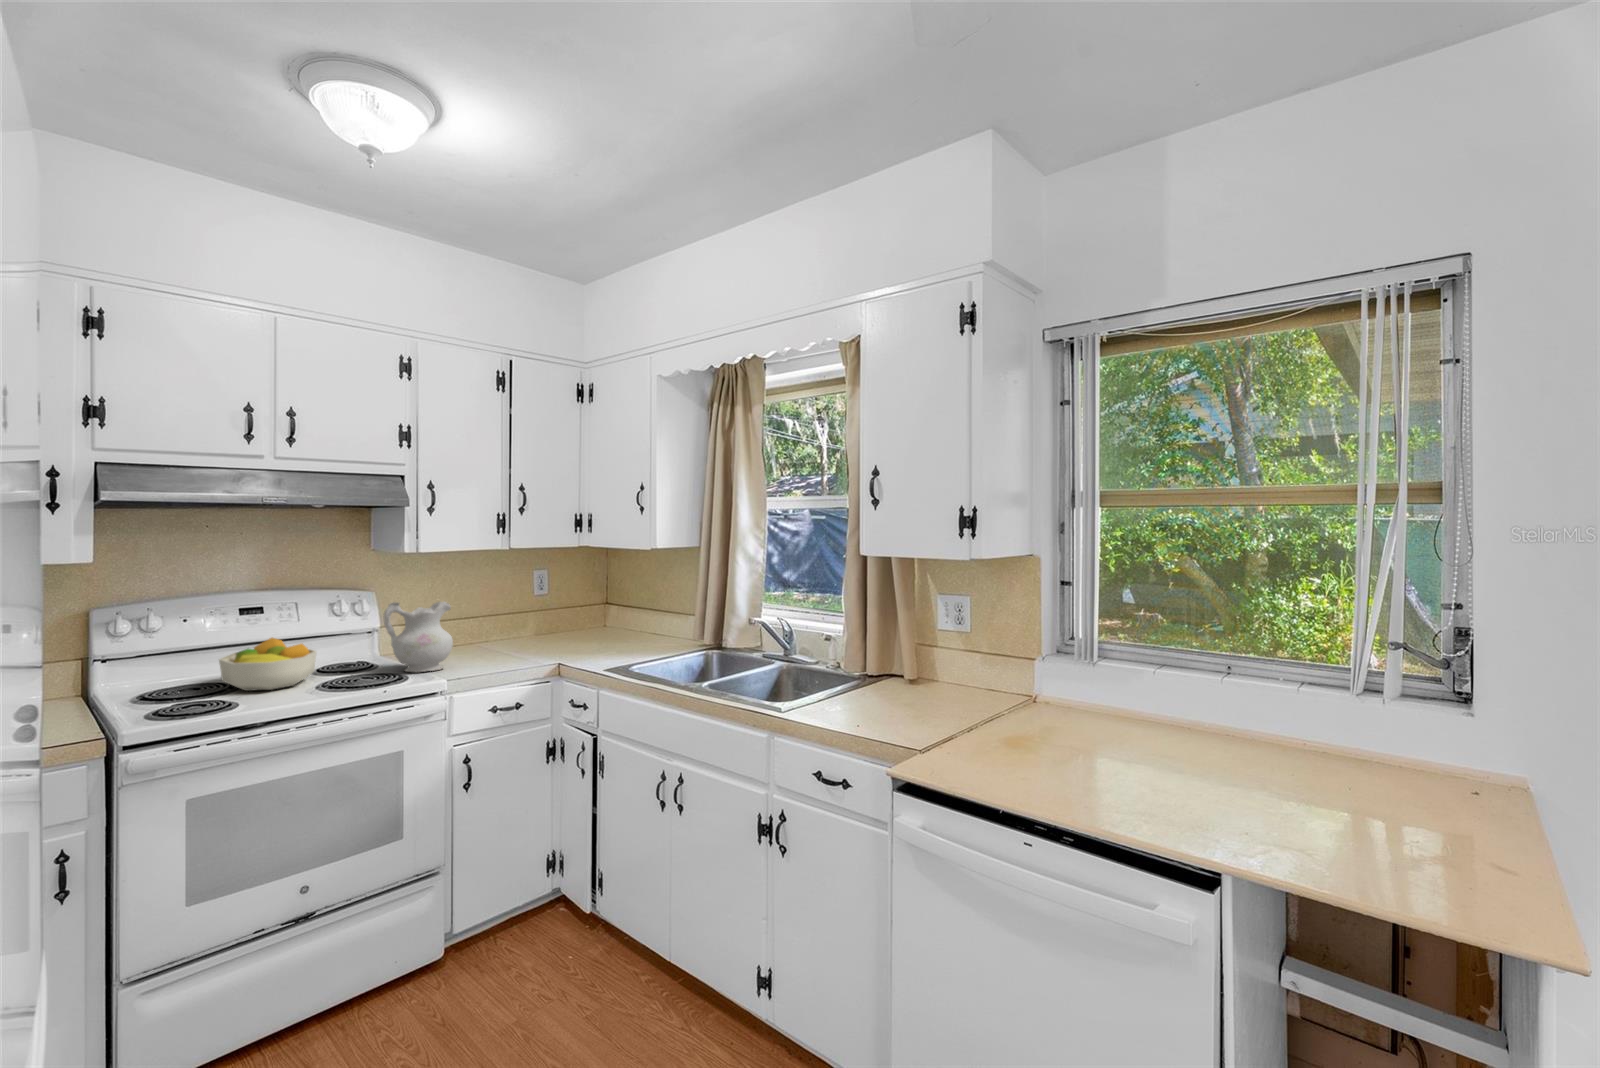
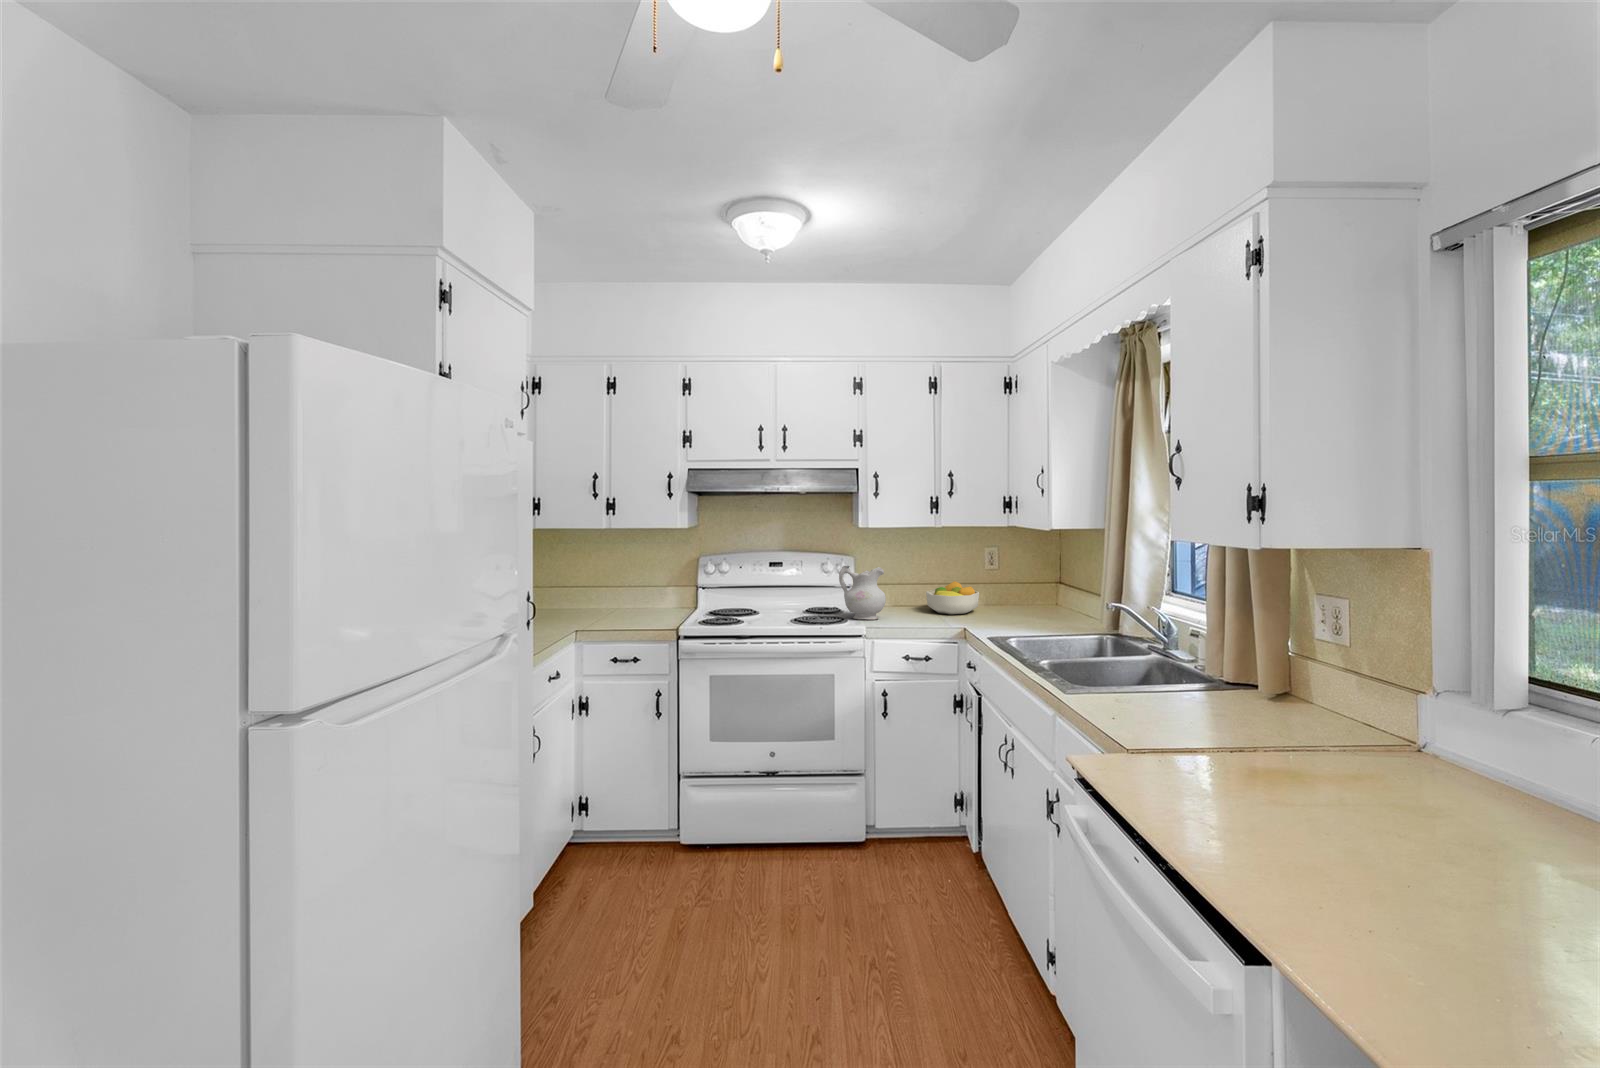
fruit bowl: present [219,638,316,691] -> present [926,581,979,614]

